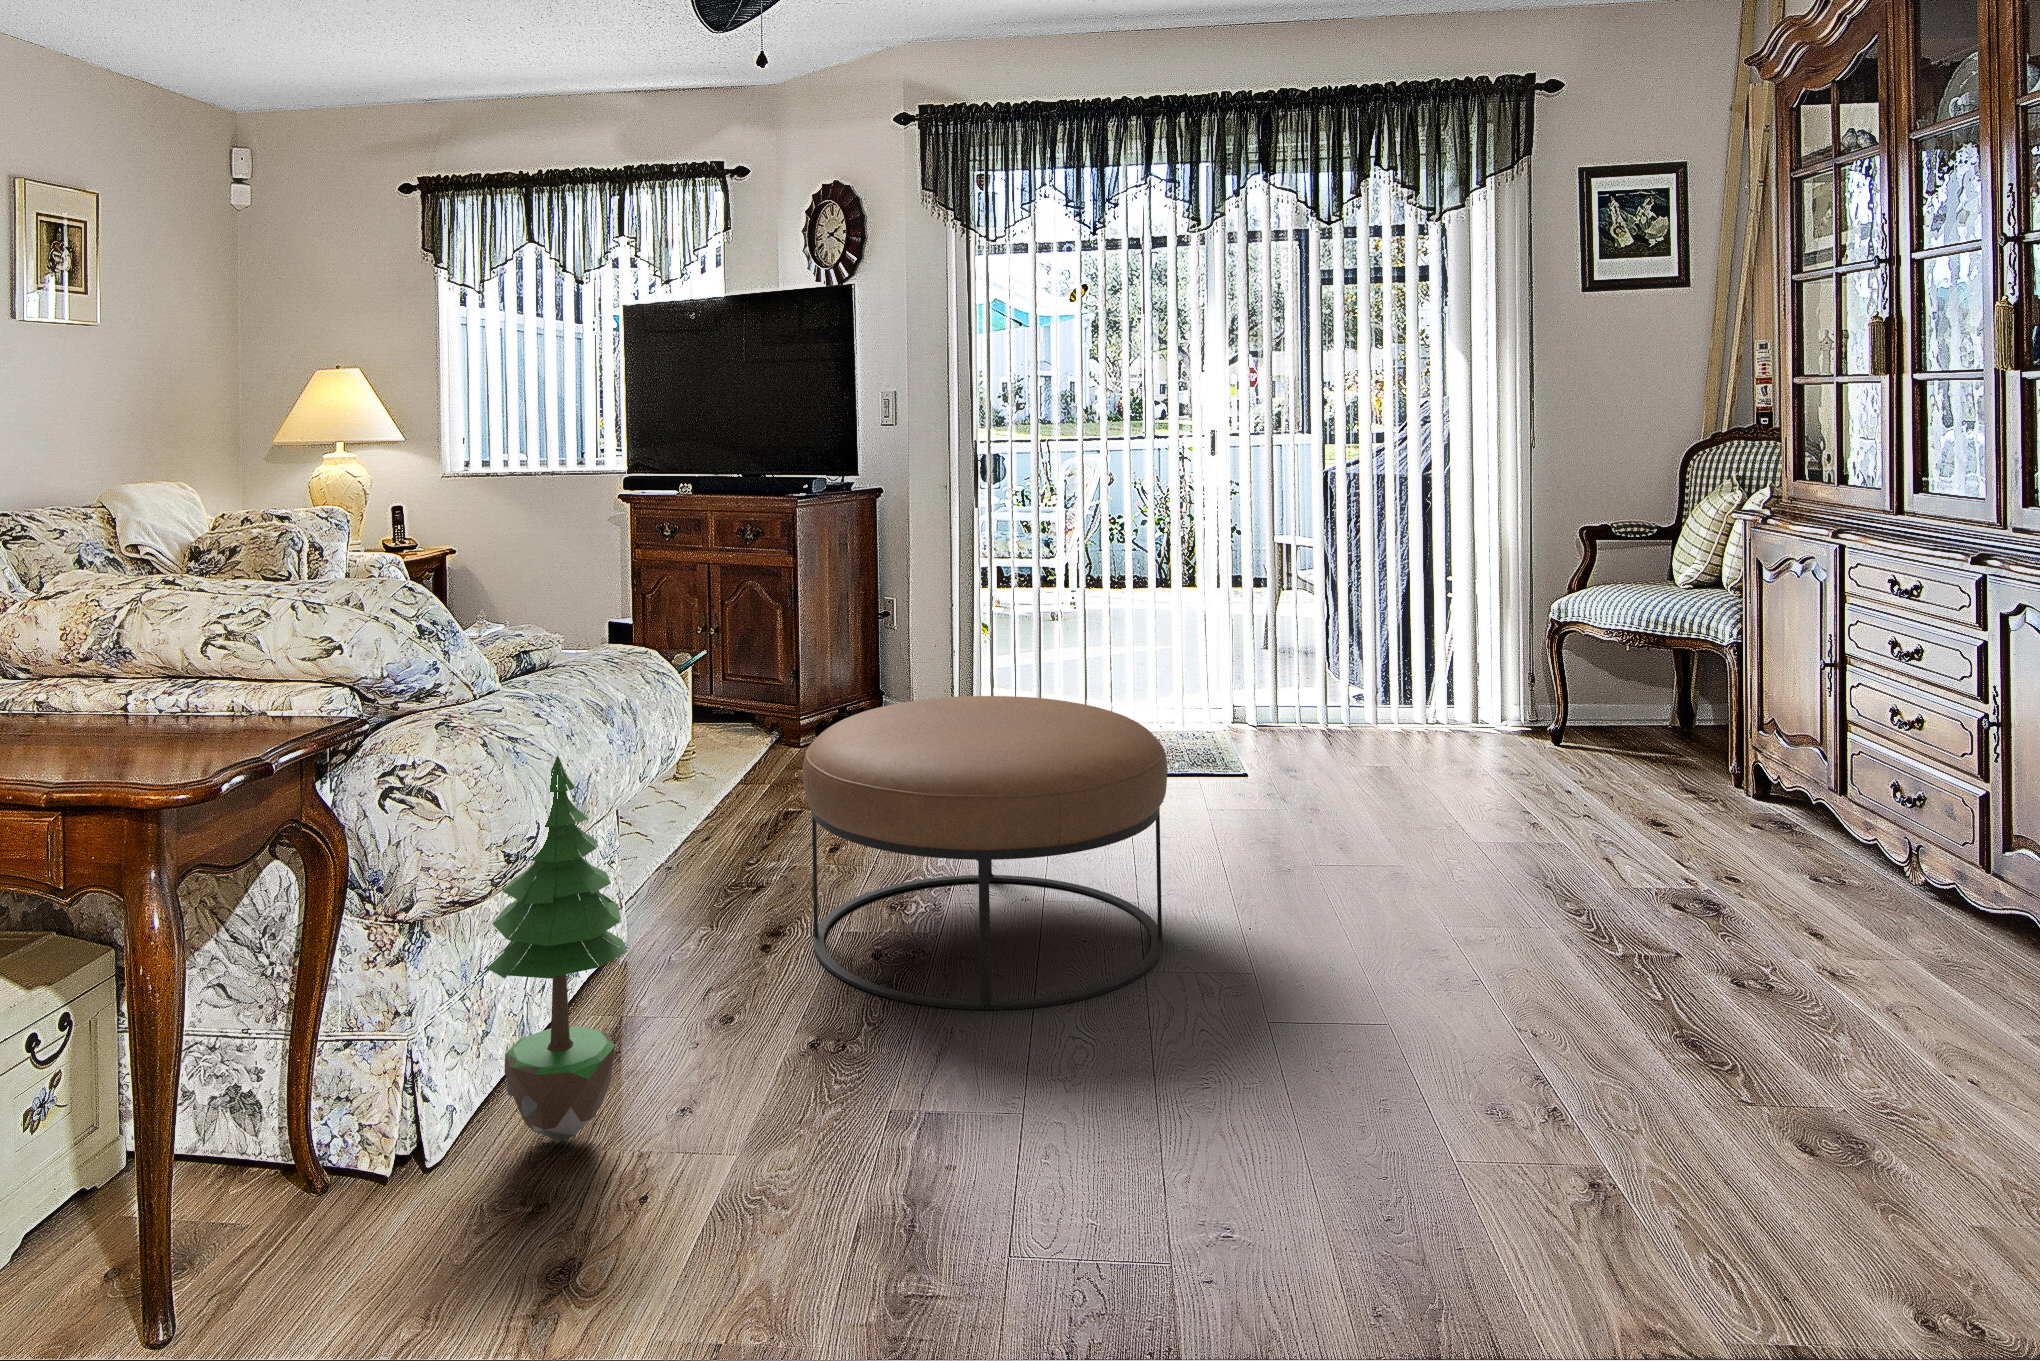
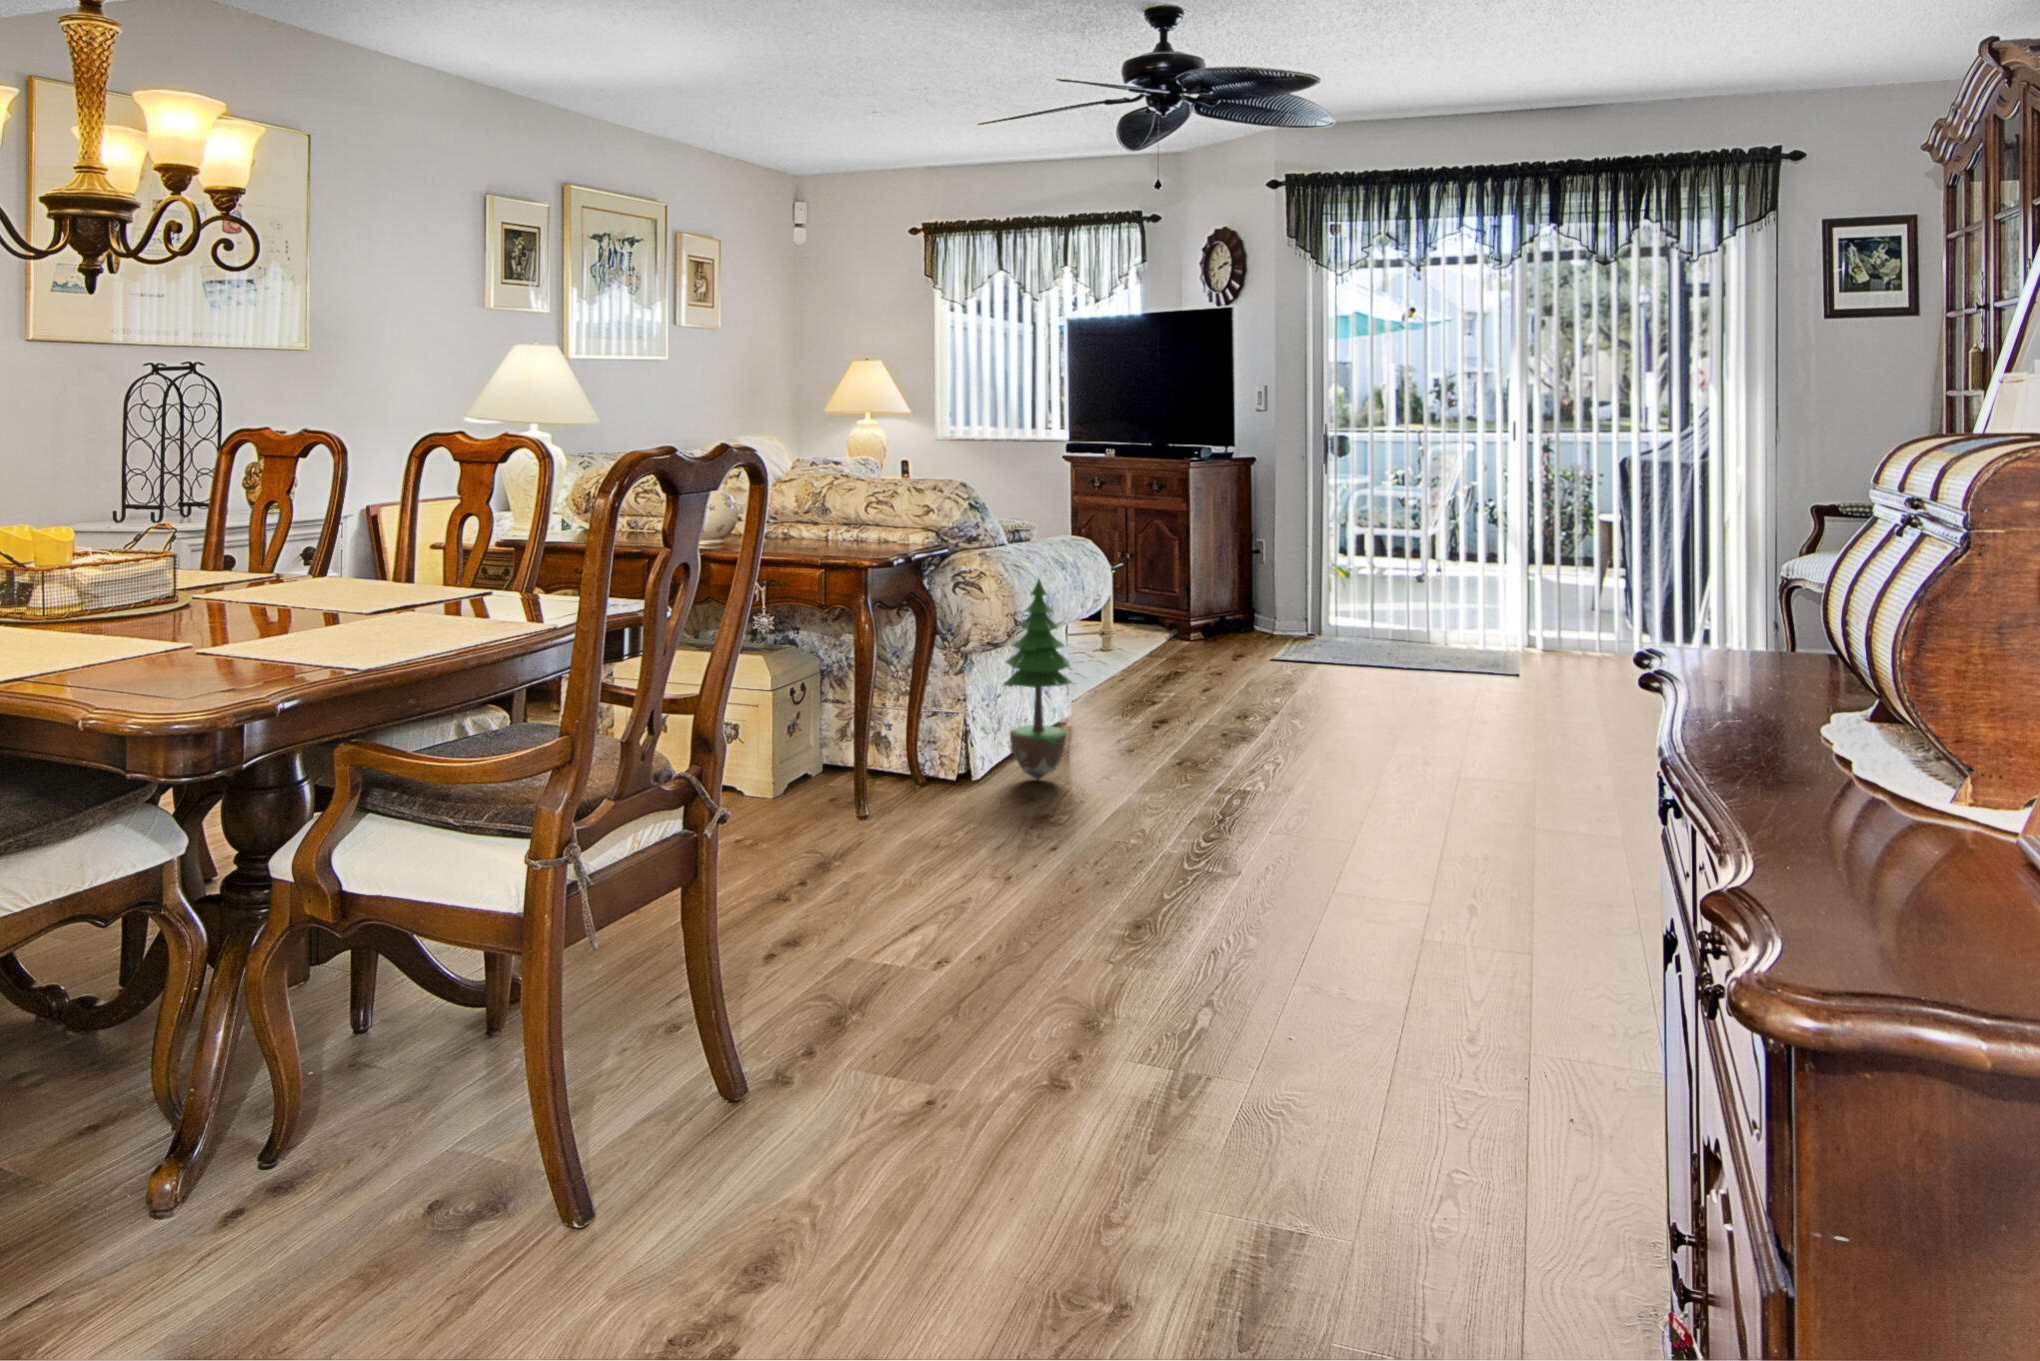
ottoman: present [803,696,1167,1010] -> none [1177,587,1410,760]

